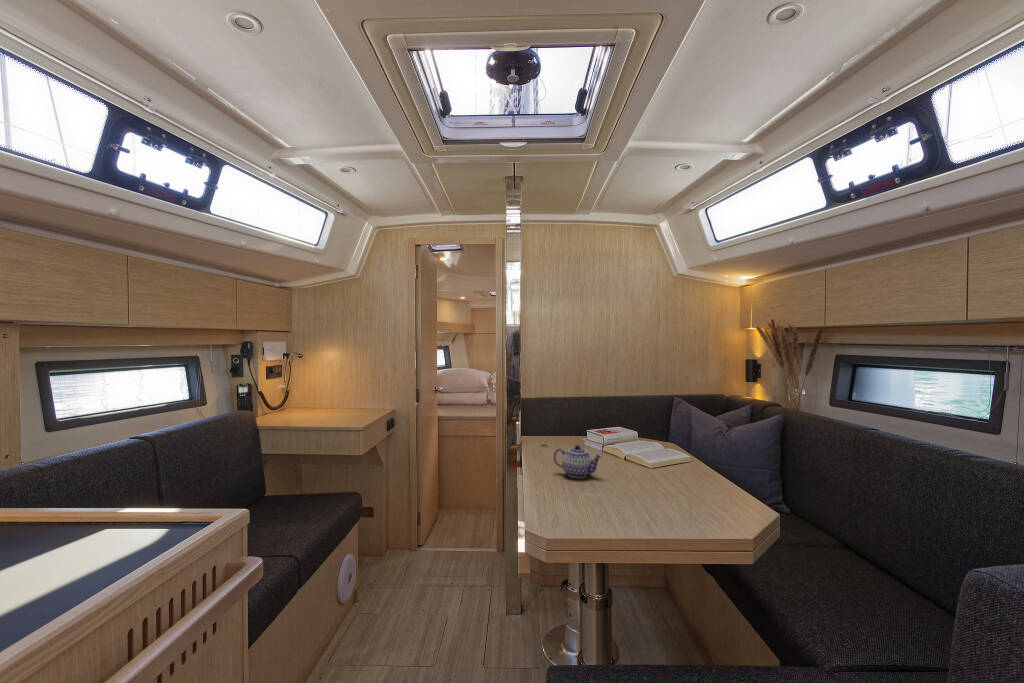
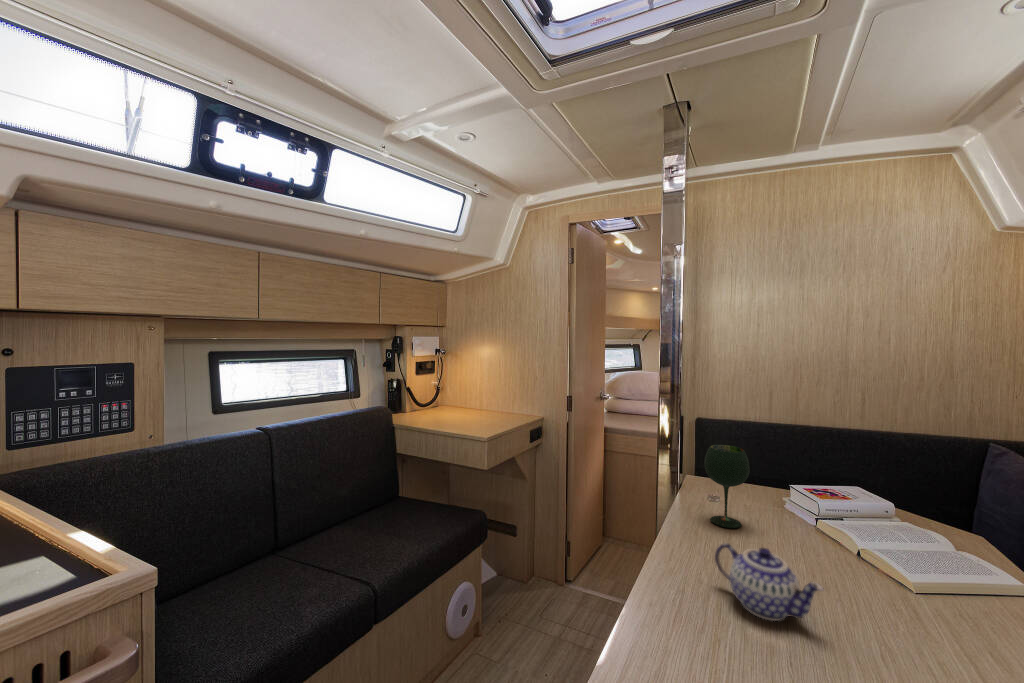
wine glass: none [535,405,559,452] -> present [704,445,750,528]

